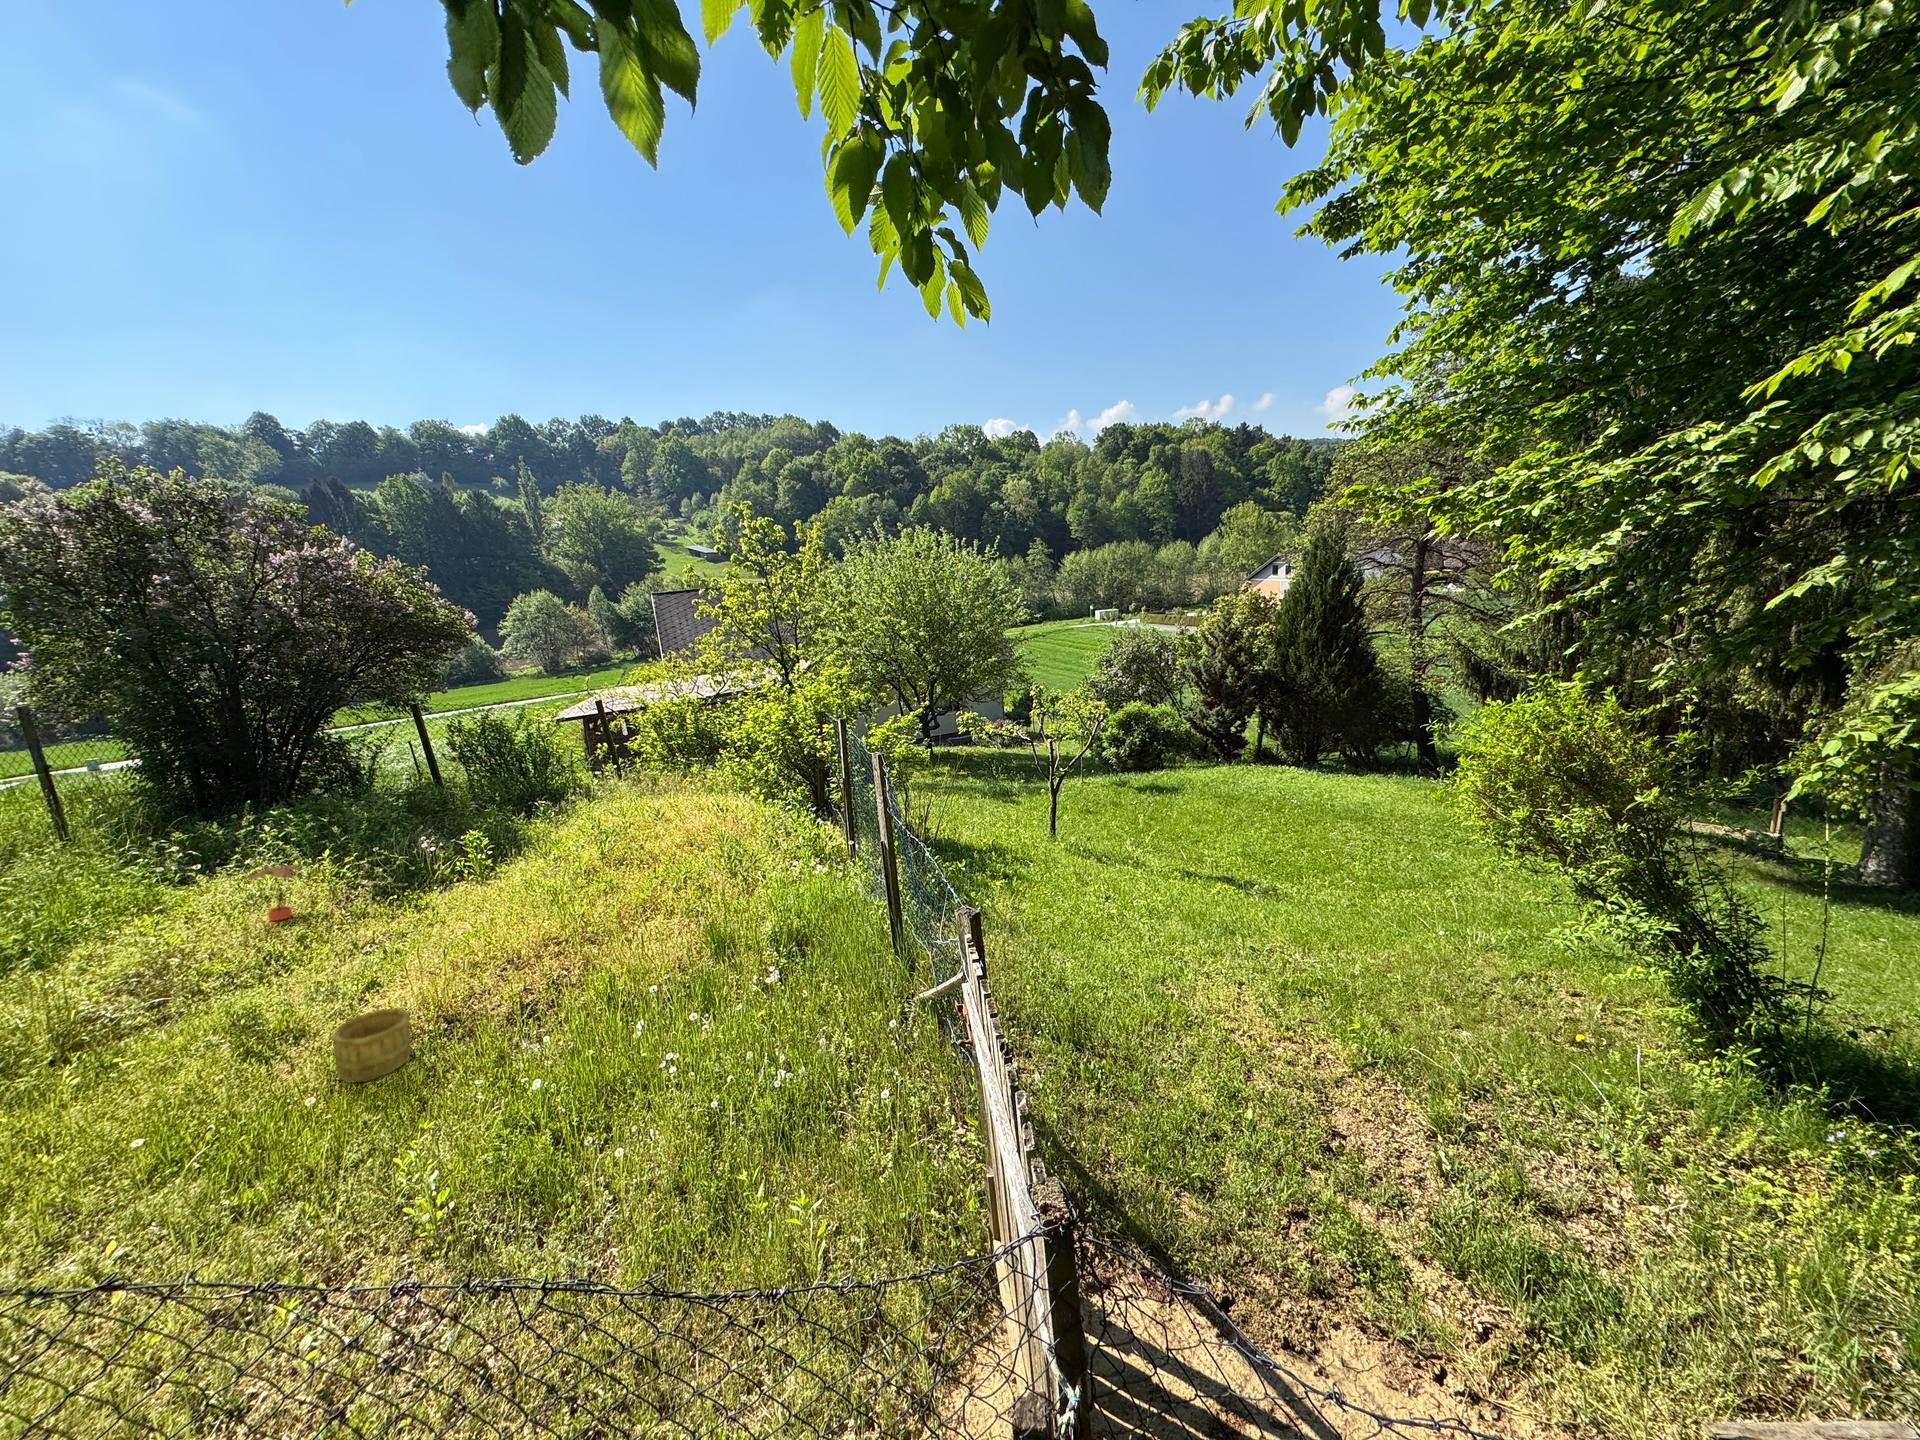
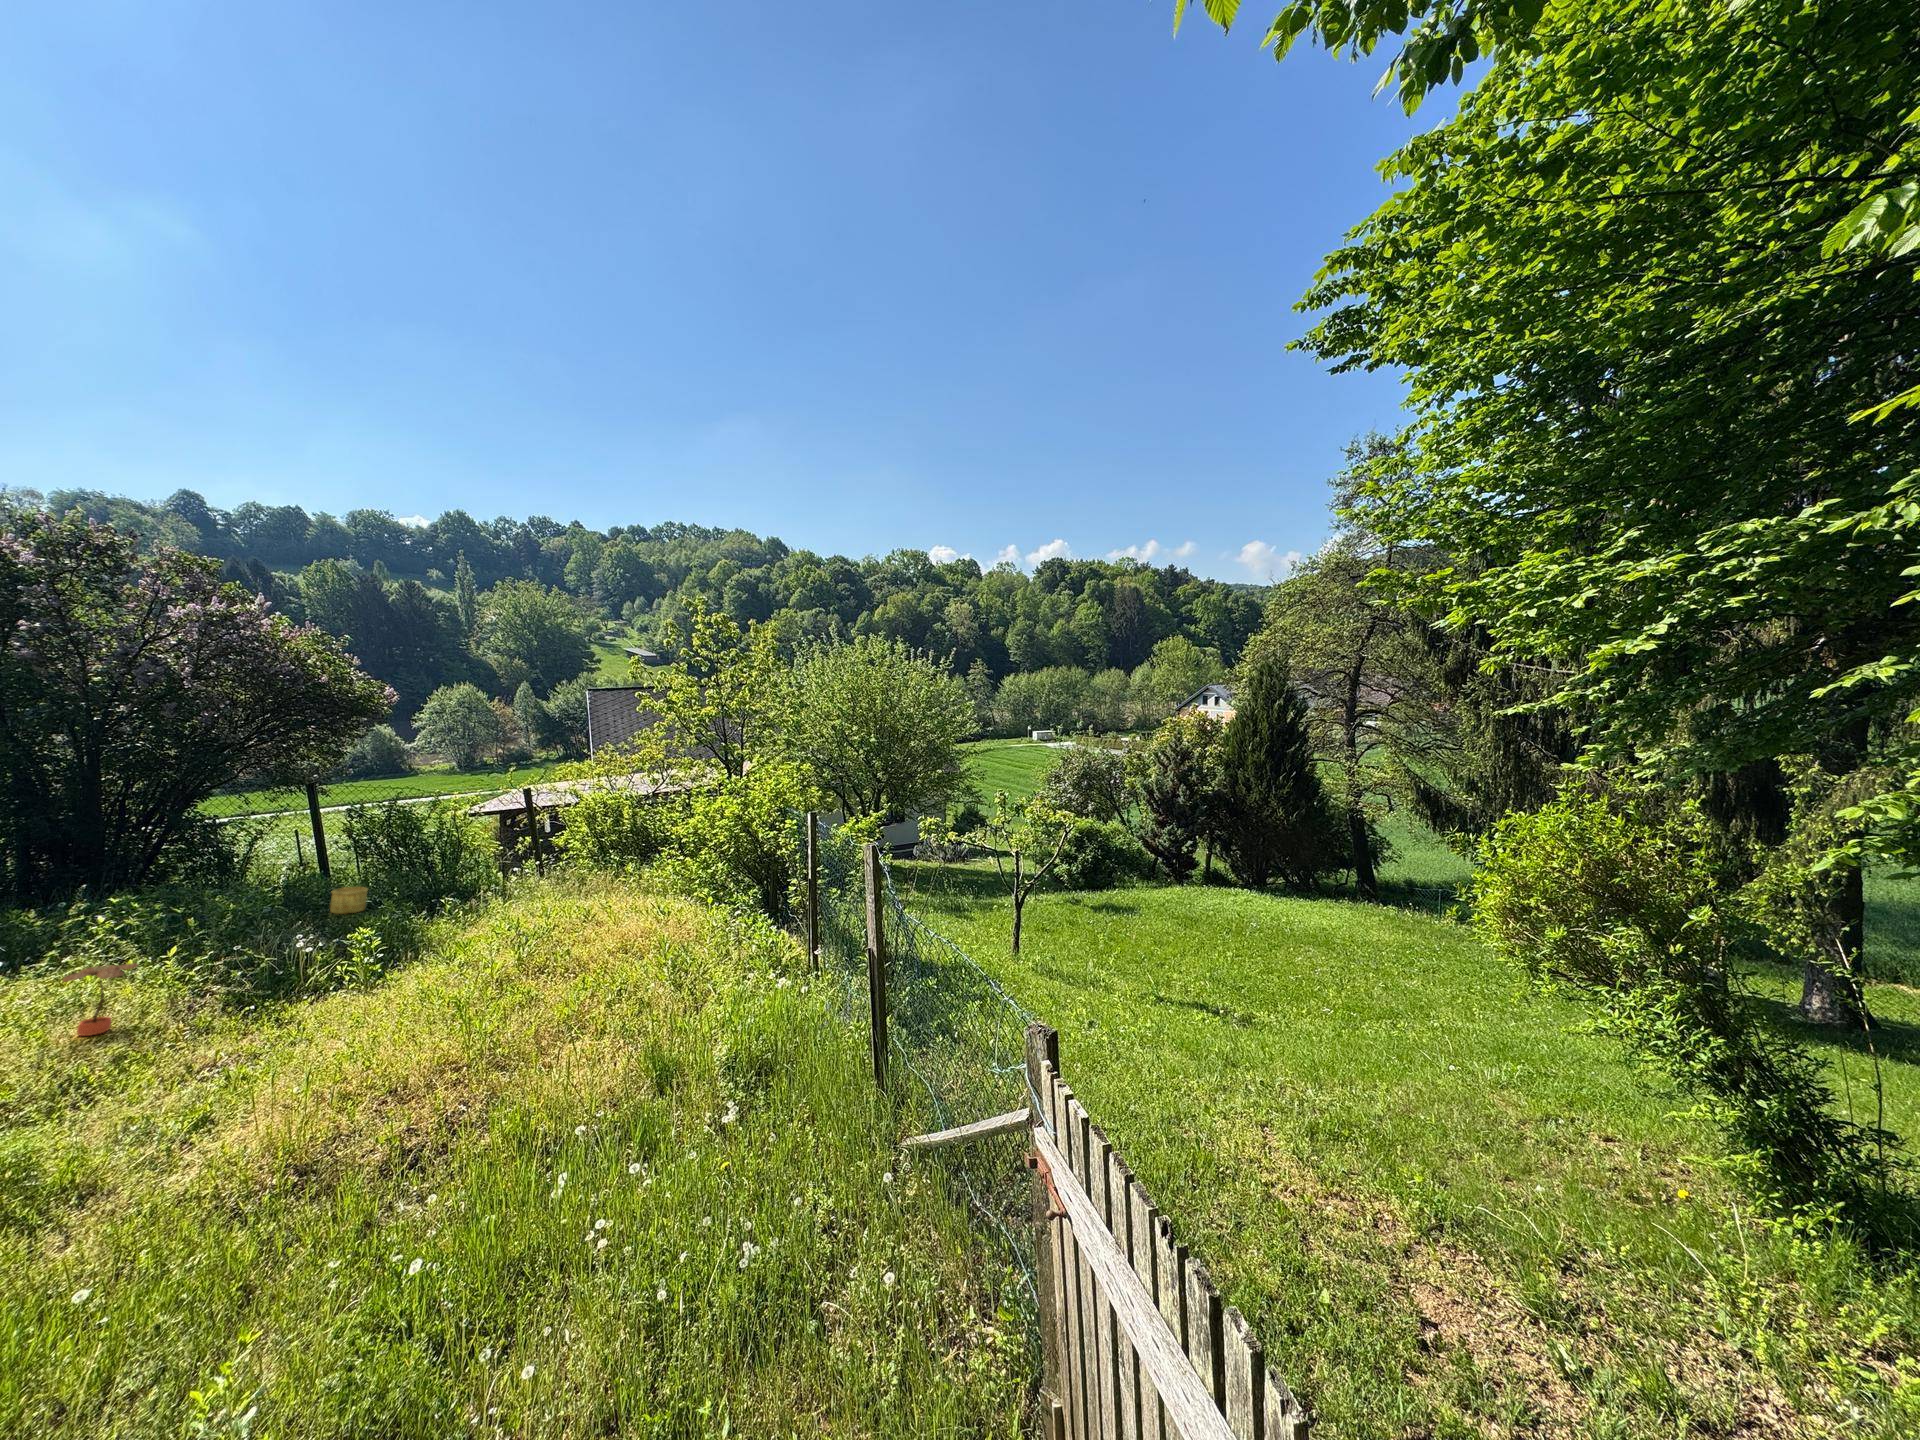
wooden bucket: present [331,1008,411,1083] -> present [330,887,368,914]

